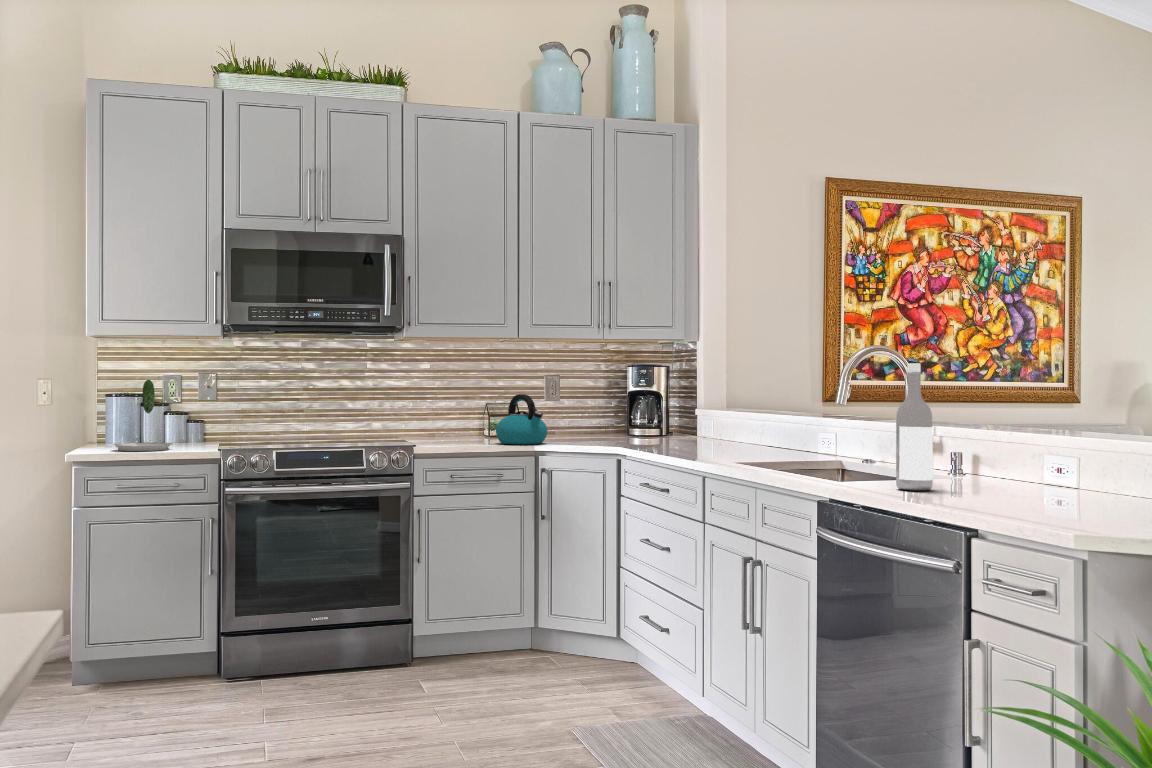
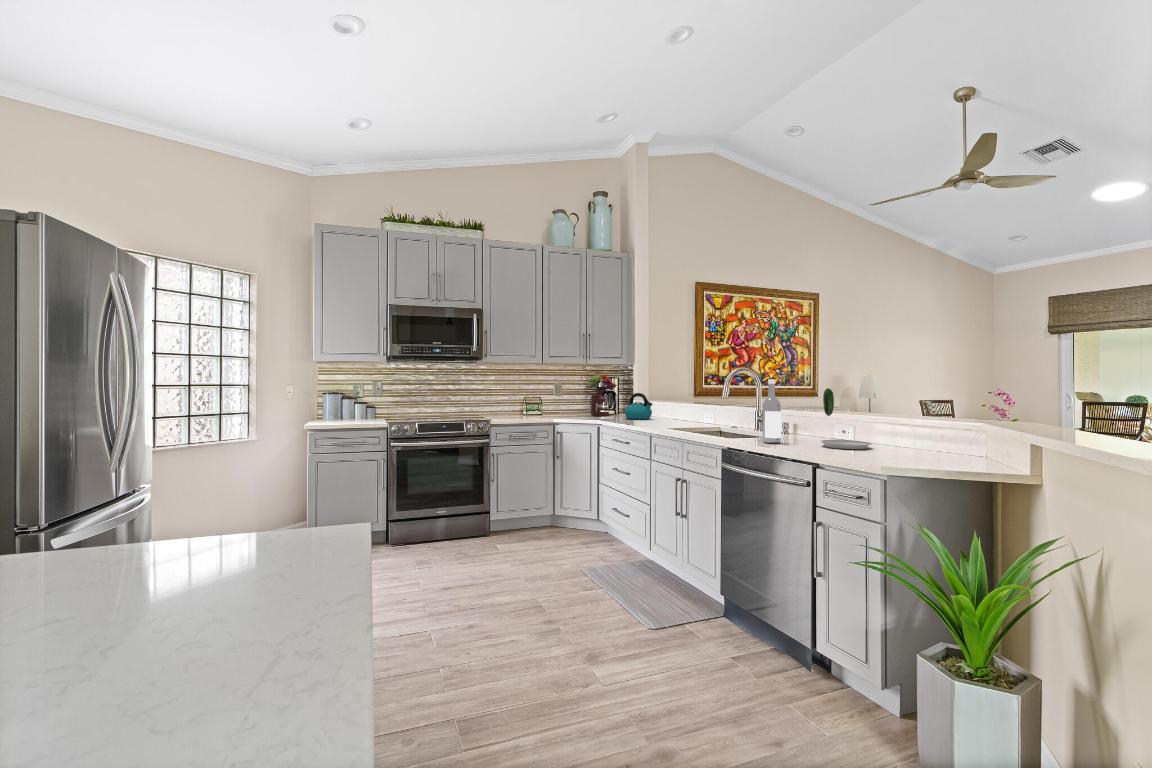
flower arrangement: none [608,359,663,440] -> present [589,375,617,416]
plate: present [114,380,172,451] -> present [821,388,872,449]
kettle: present [496,394,547,445] -> present [625,393,652,420]

